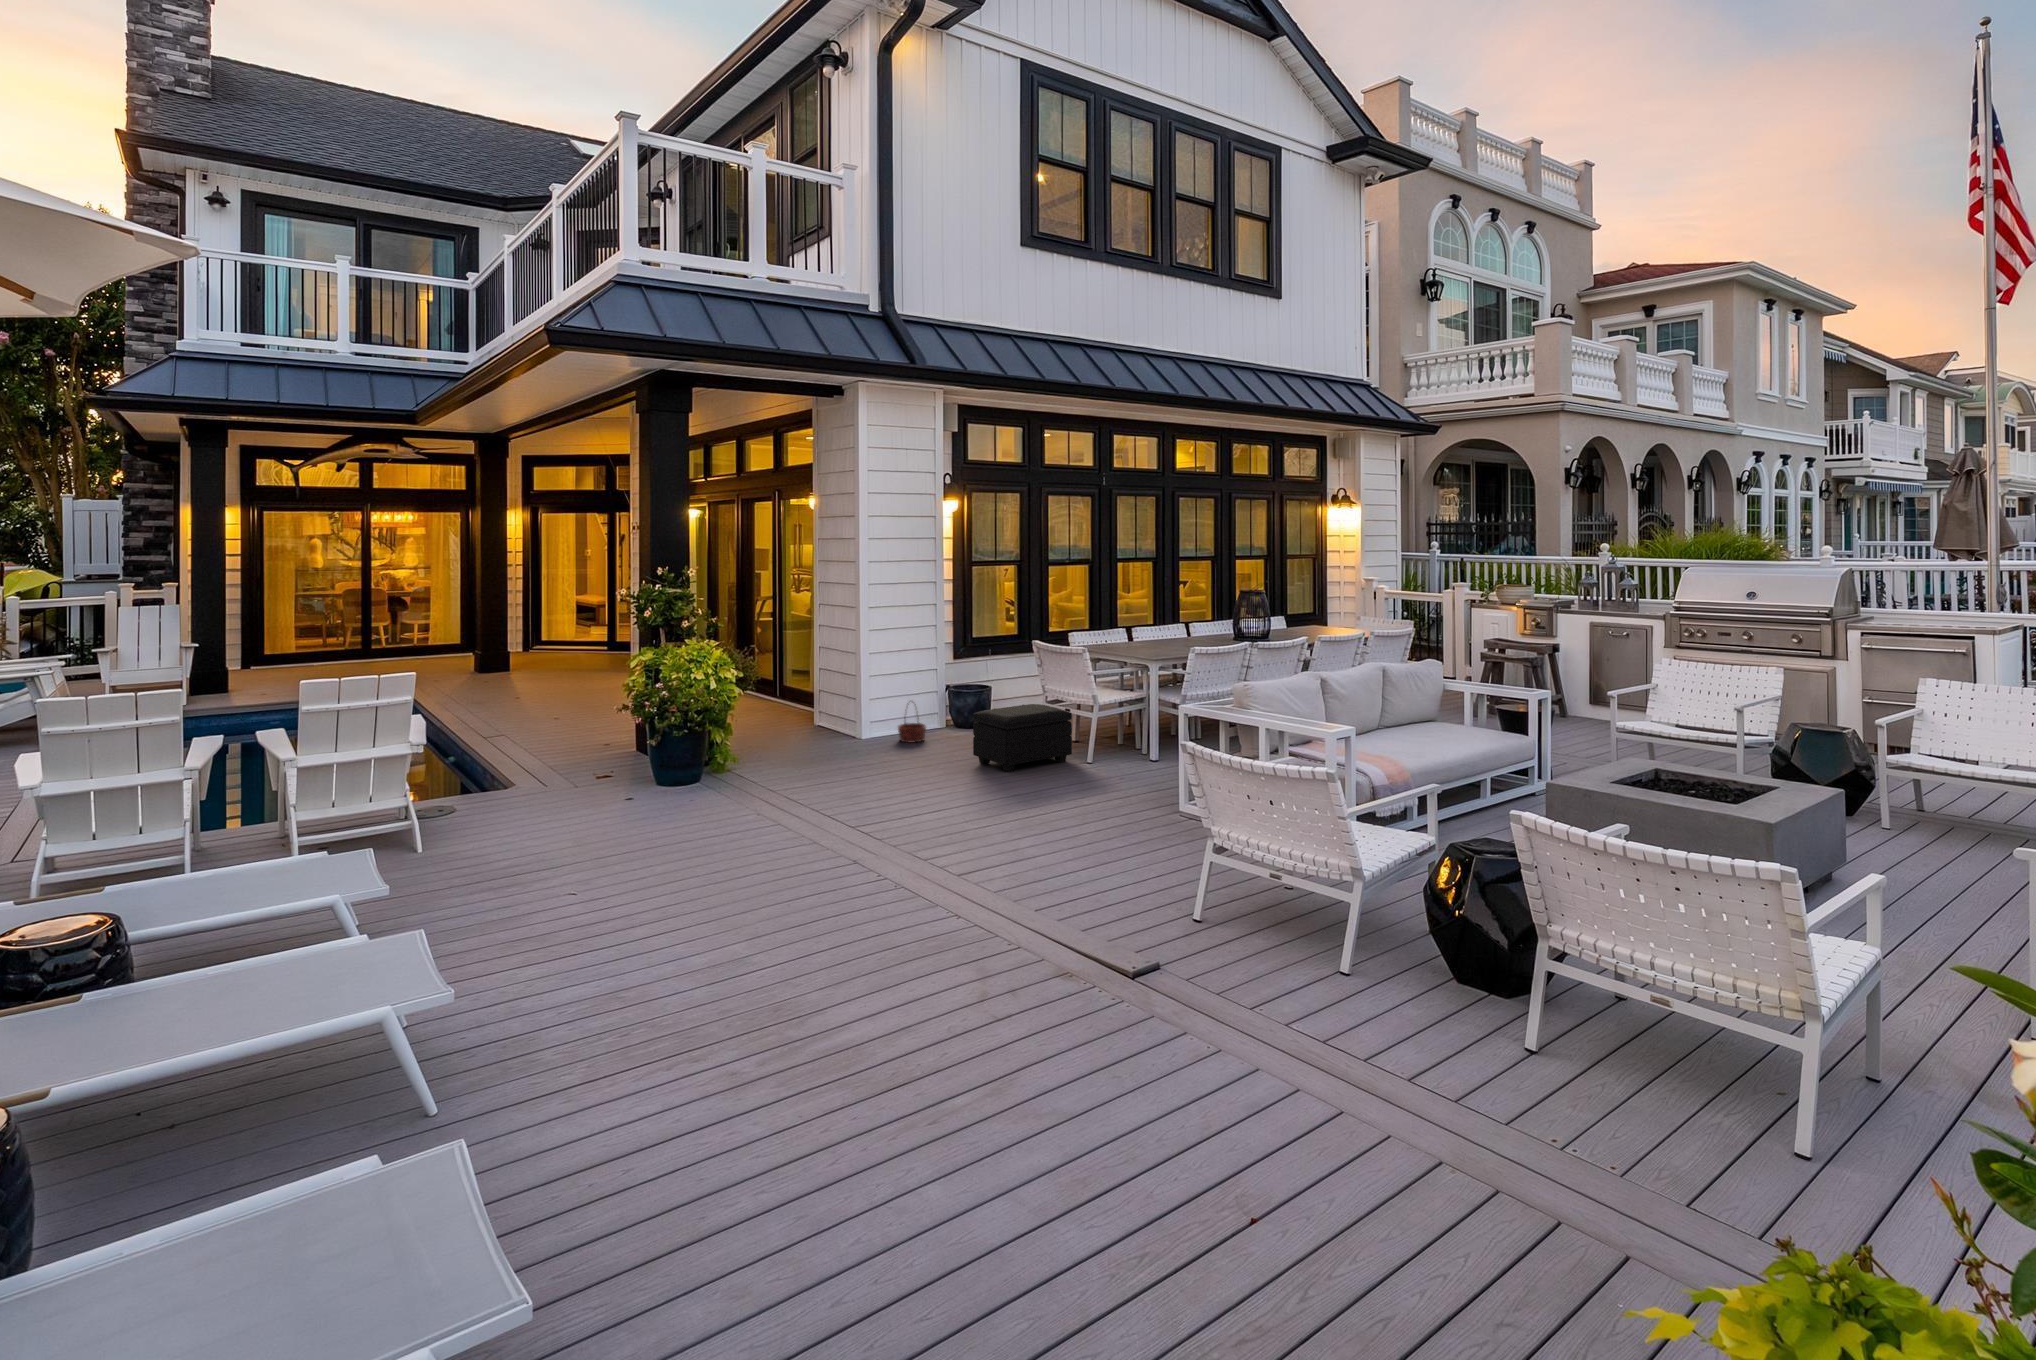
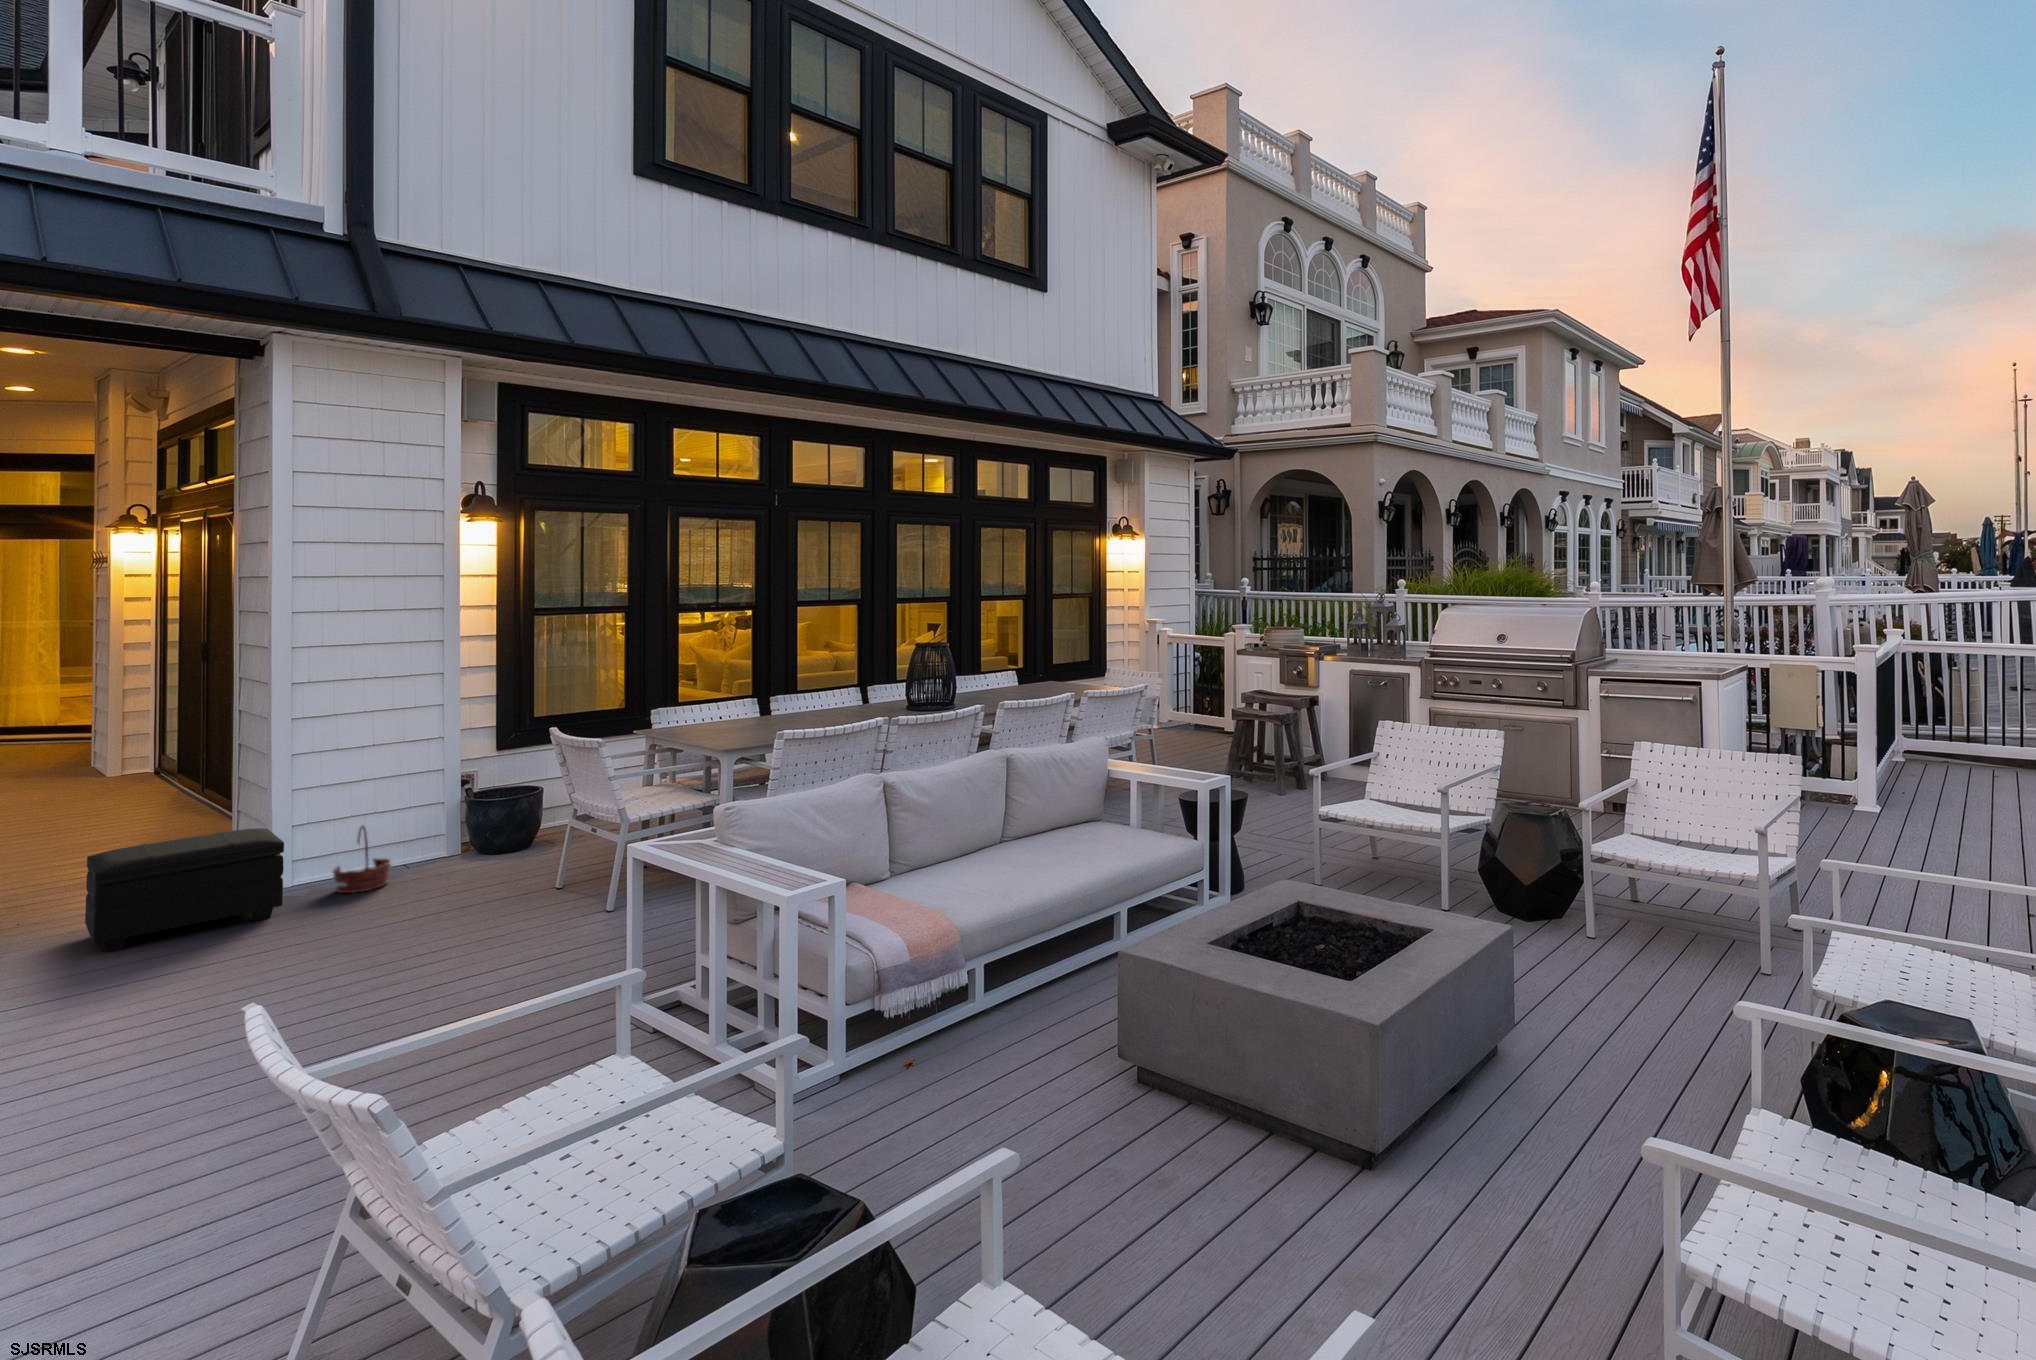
footstool: present [973,704,1072,772] -> present [85,828,284,952]

